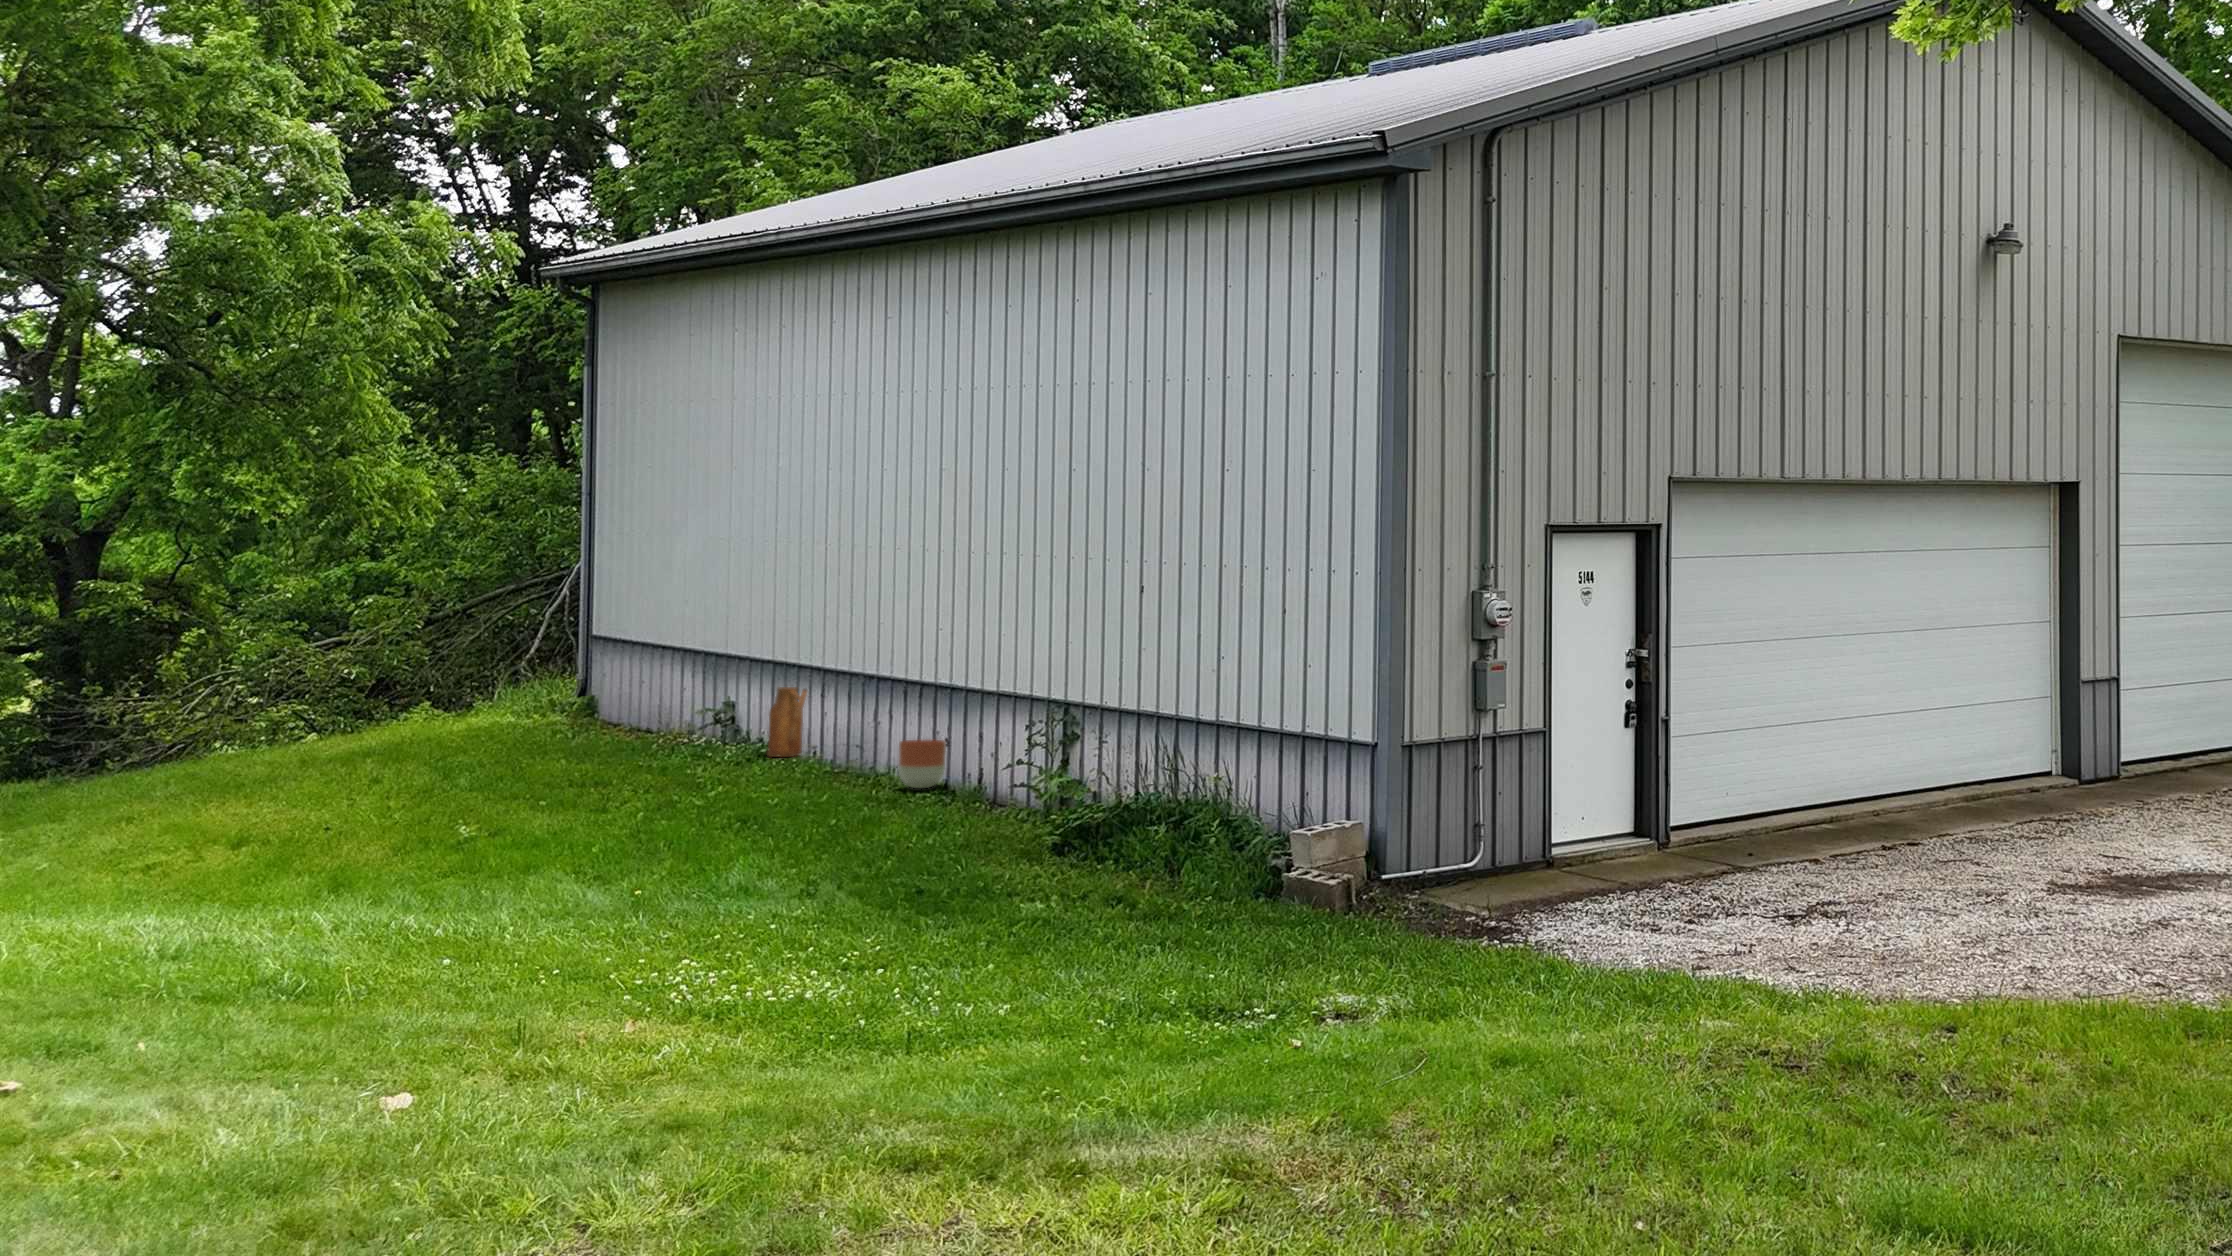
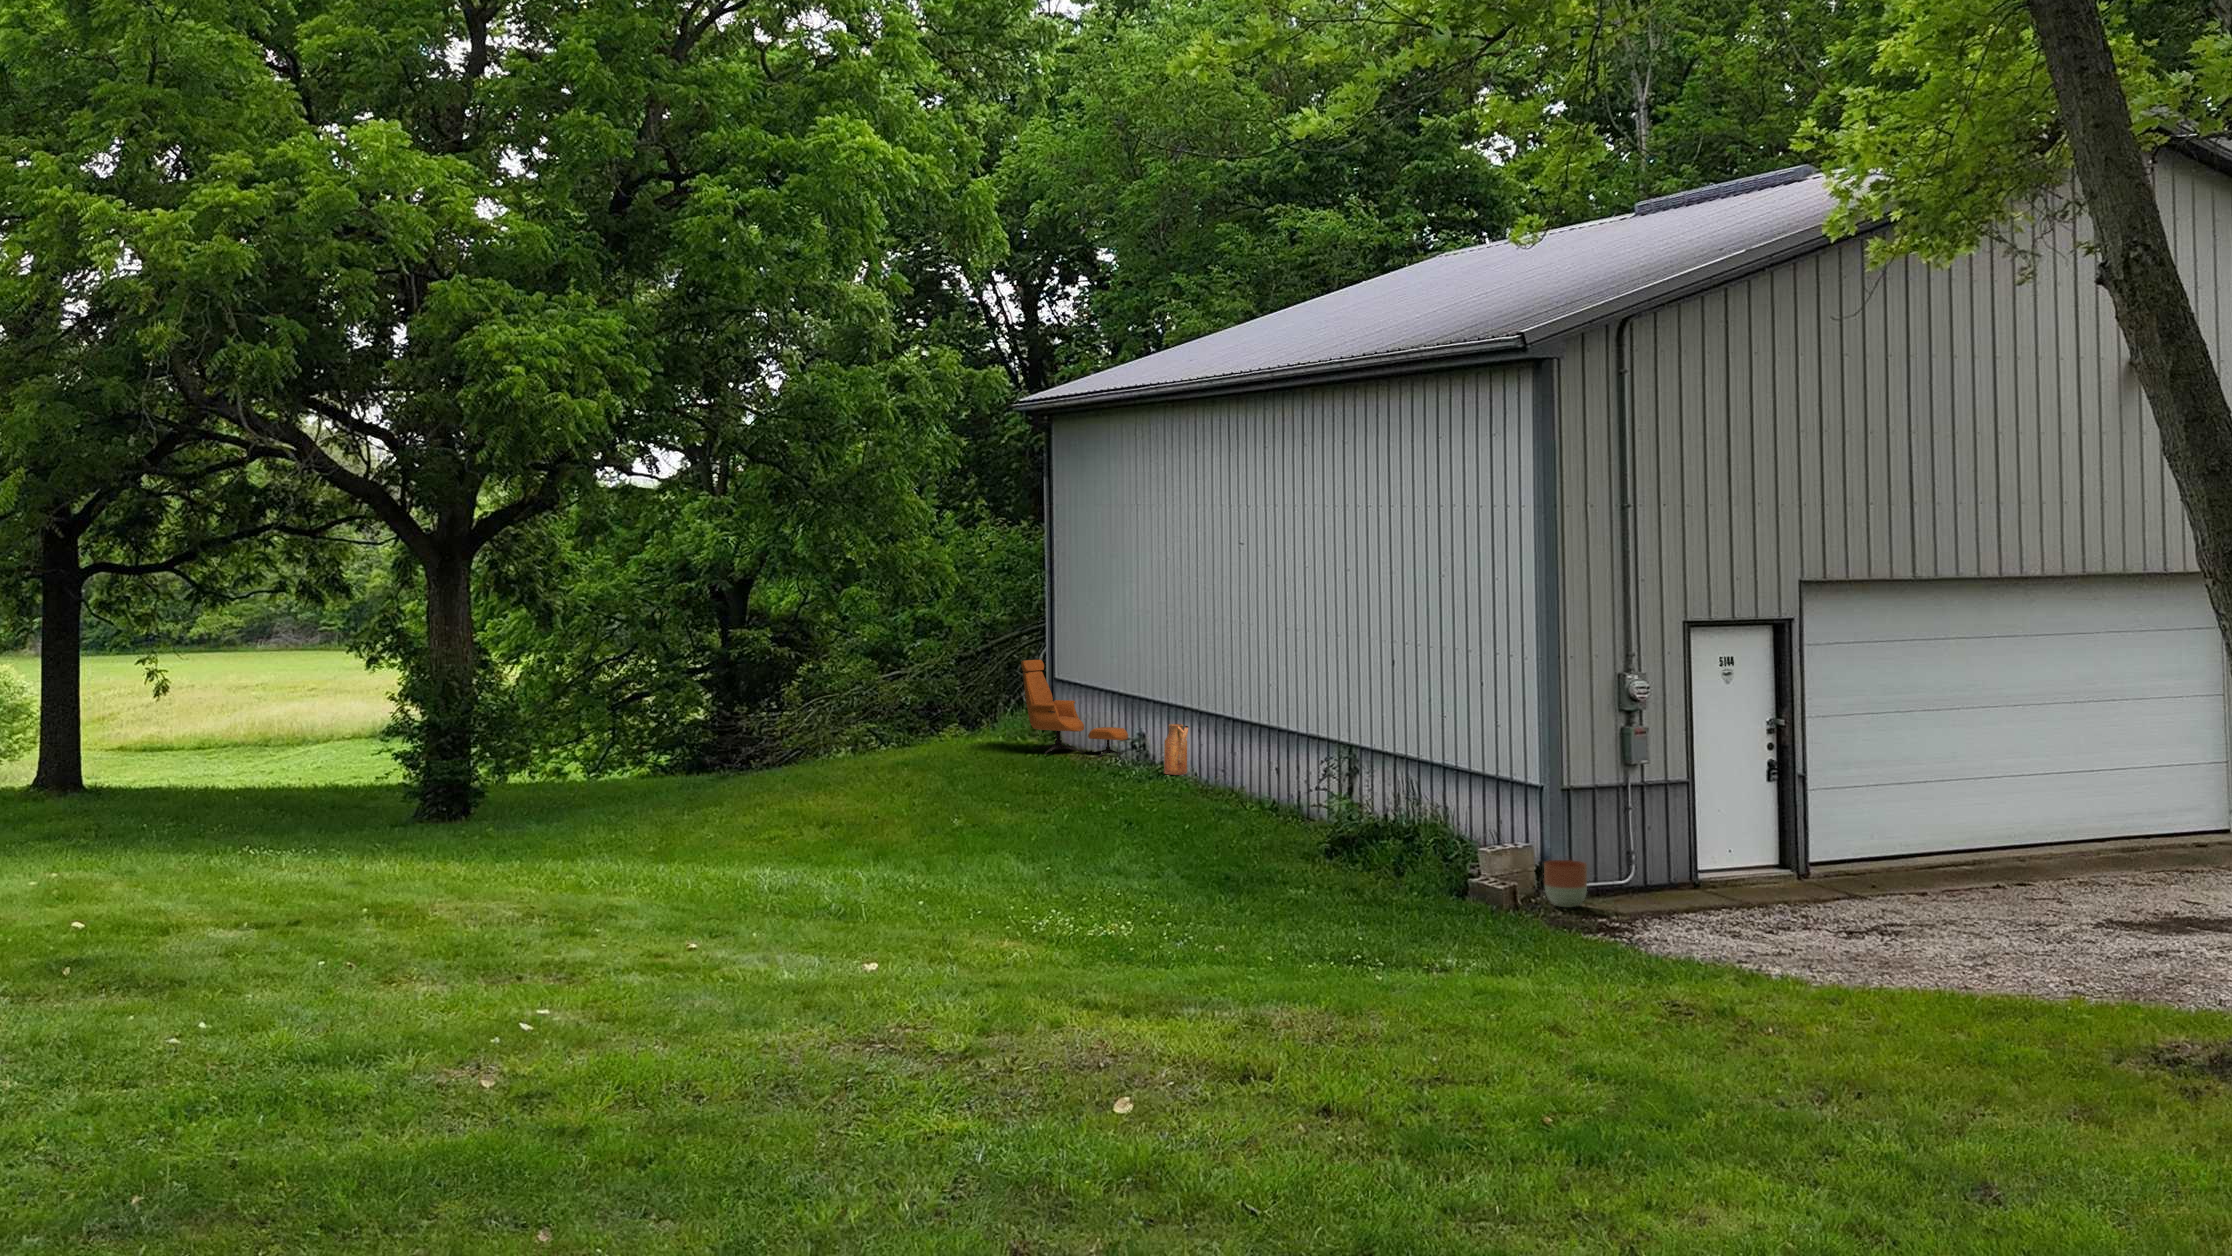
lounge chair: none [543,605,706,739] -> present [1021,660,1128,757]
planter: present [898,739,946,788] -> present [1544,860,1587,908]

